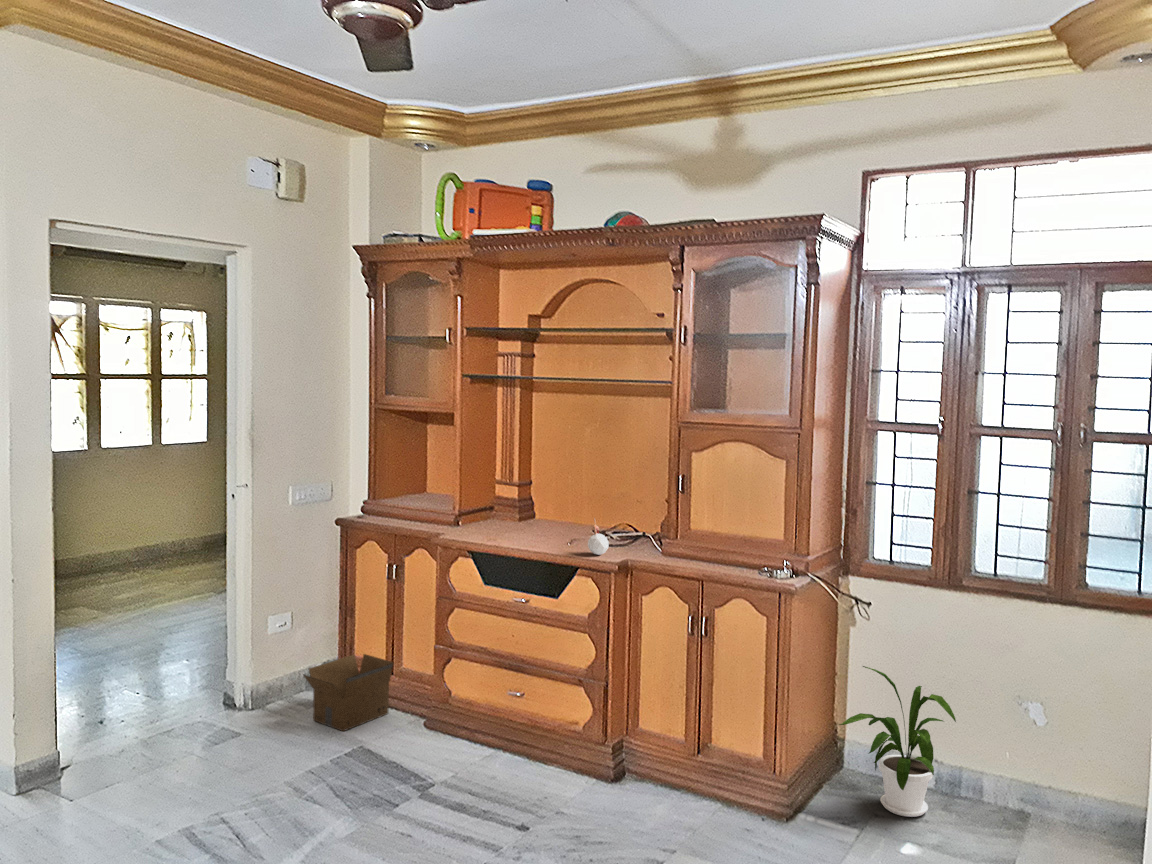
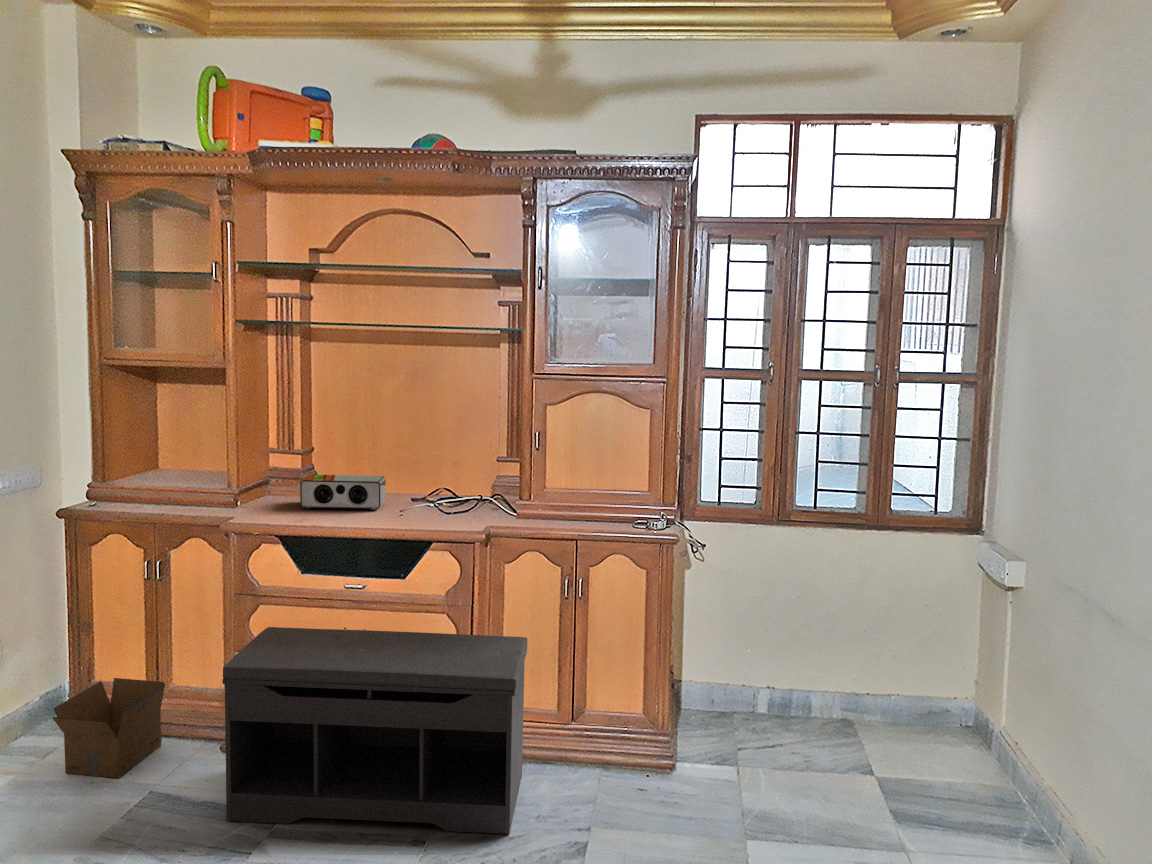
speaker: none [498,504,572,537] -> present [300,475,386,509]
candle: present [588,520,609,555] -> none [435,484,459,525]
bench: none [390,626,651,841] -> present [222,627,528,834]
house plant: present [839,666,956,817] -> none [707,609,808,744]

